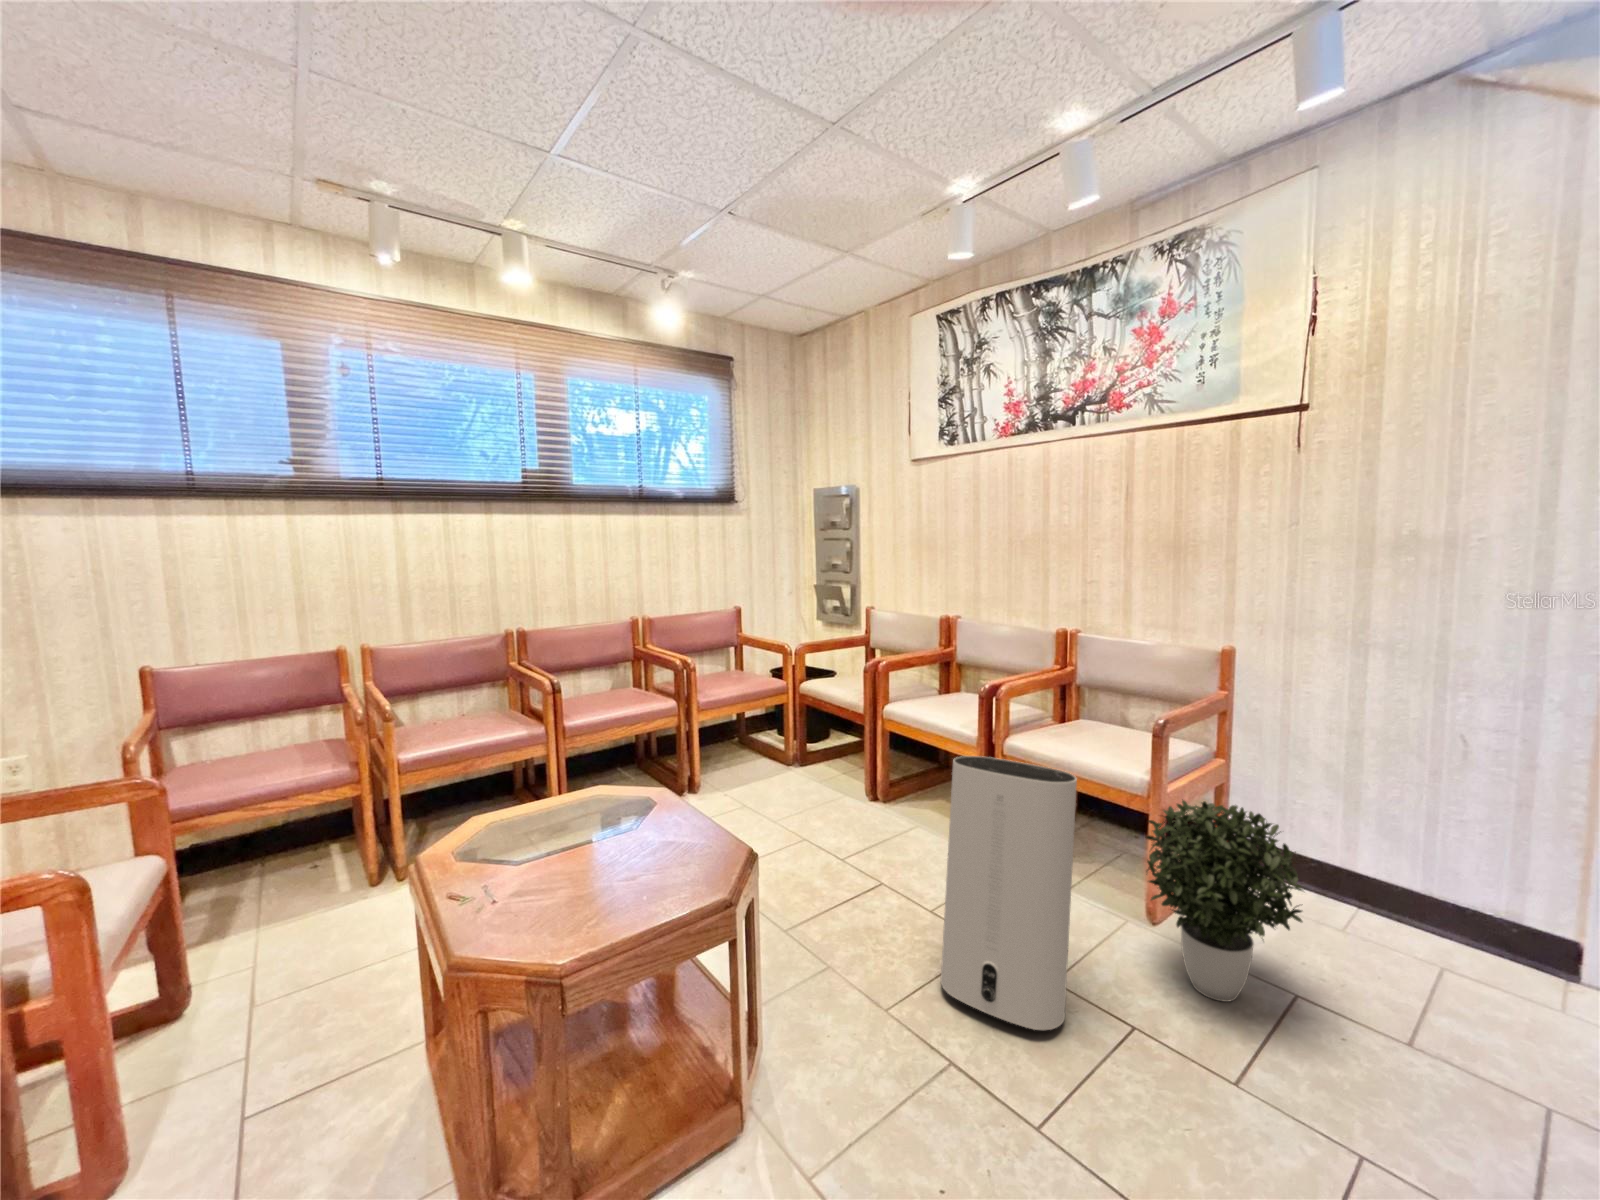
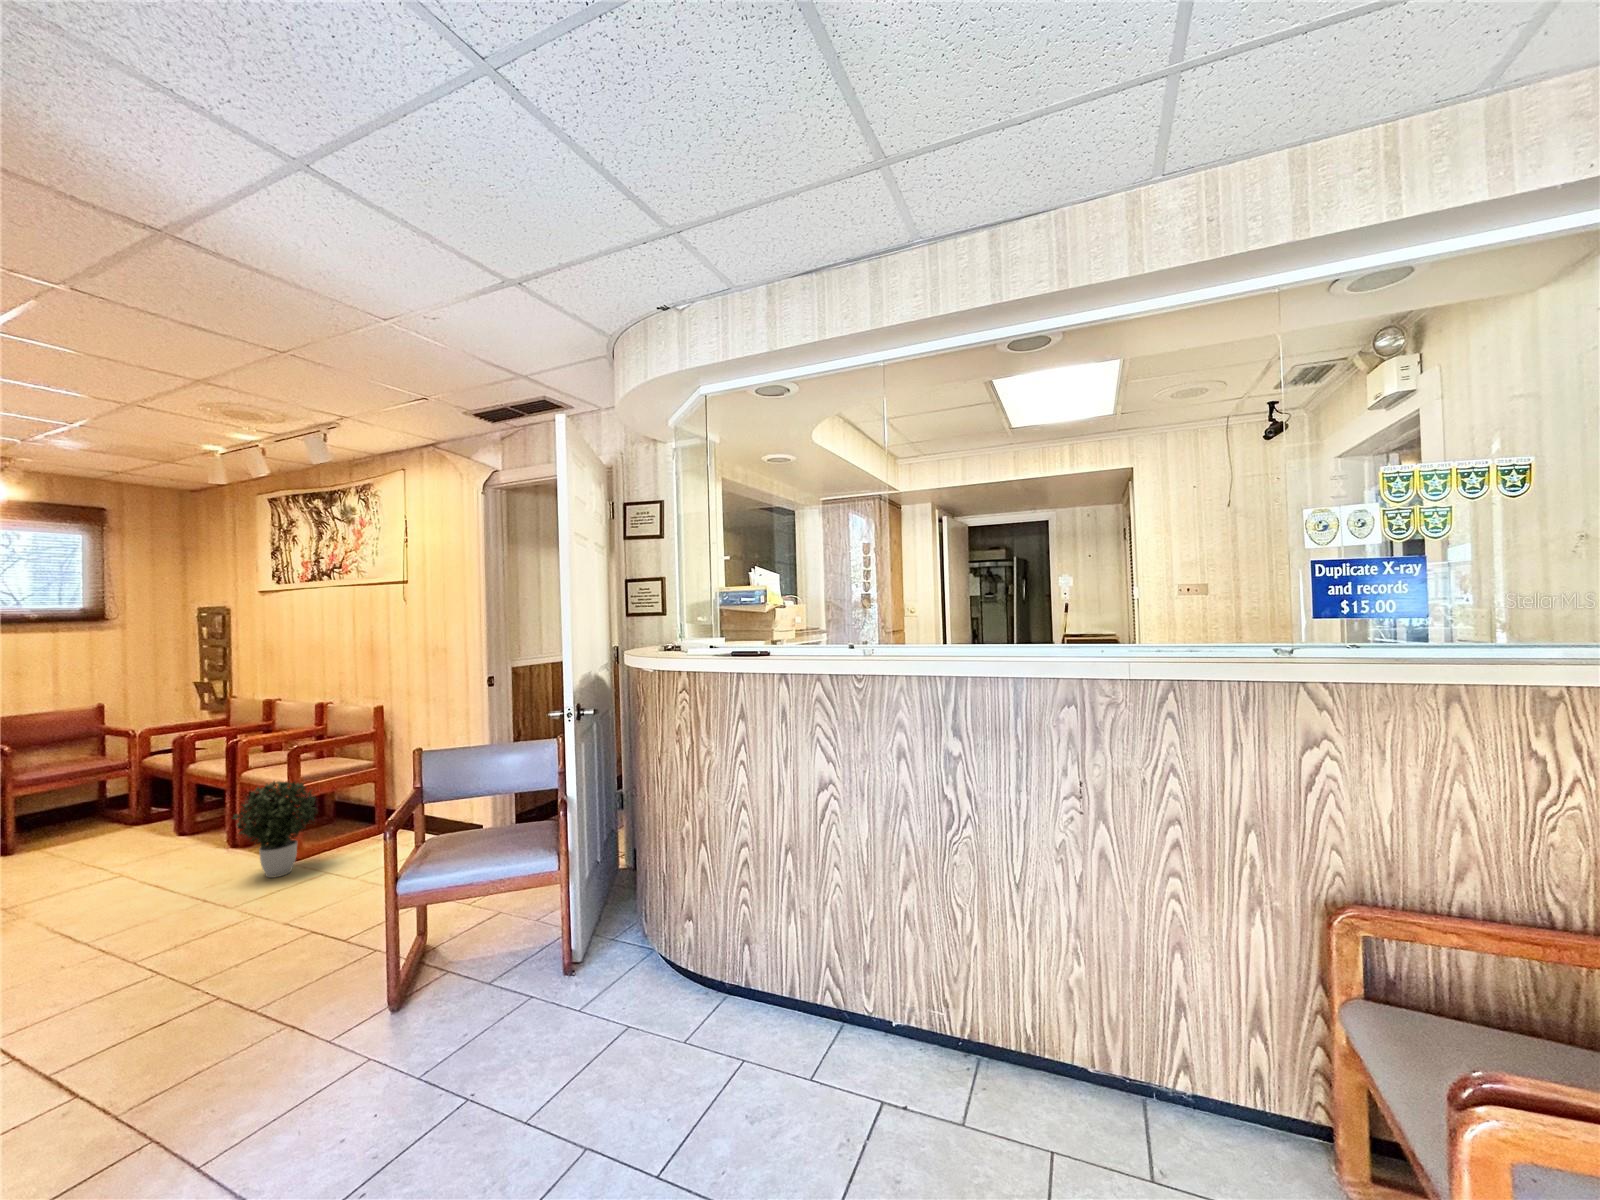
air purifier: present [941,756,1077,1030] -> none [89,774,183,905]

